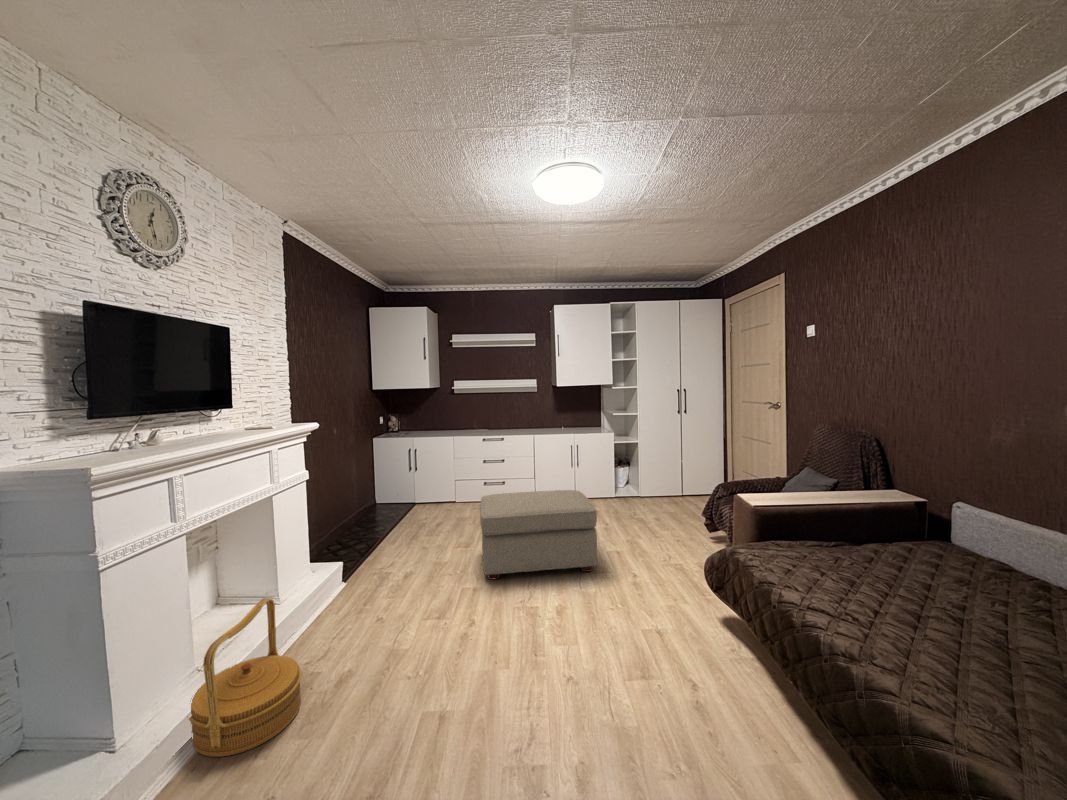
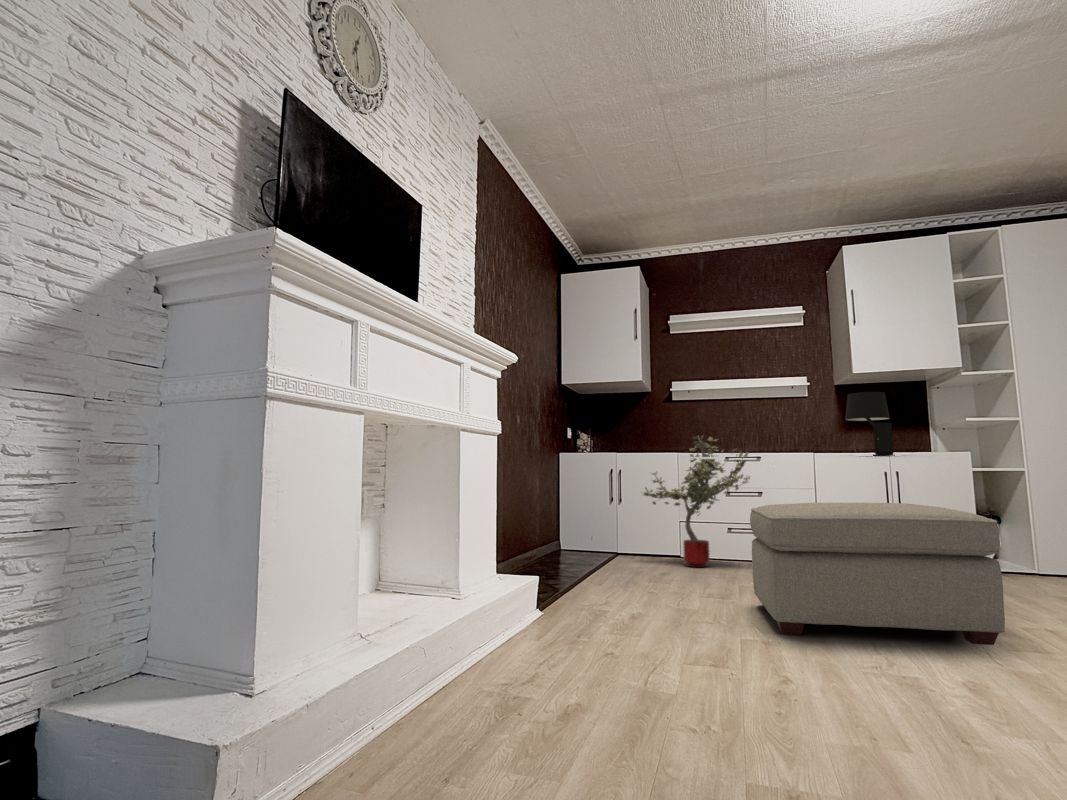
table lamp: none [554,395,582,435] -> present [845,392,893,456]
potted tree: none [428,429,495,513] -> present [643,436,750,567]
woven basket: present [189,598,302,757] -> none [352,543,514,762]

